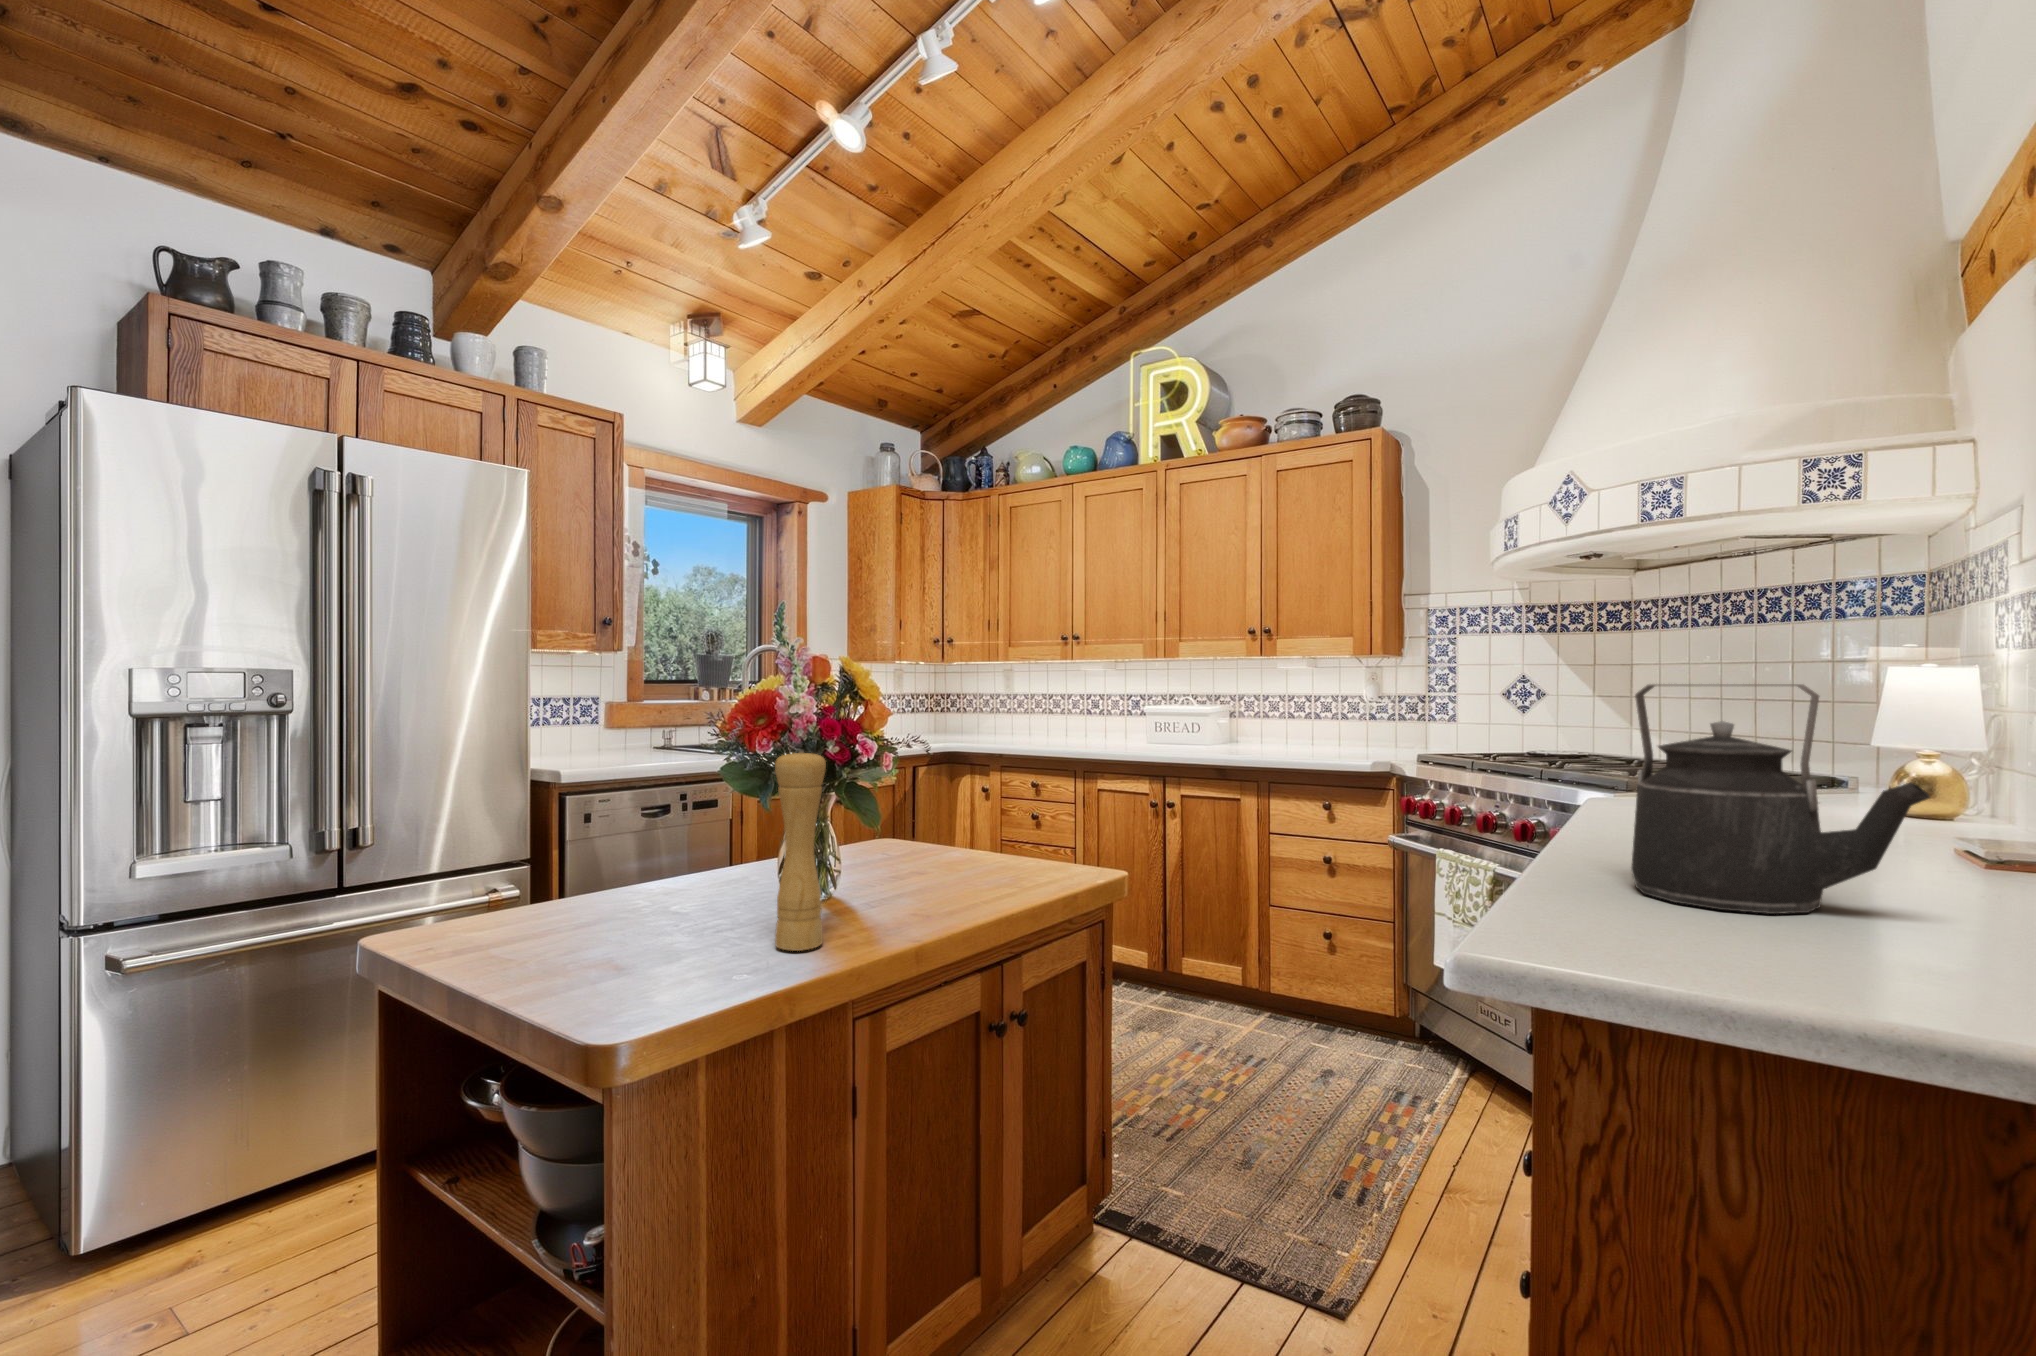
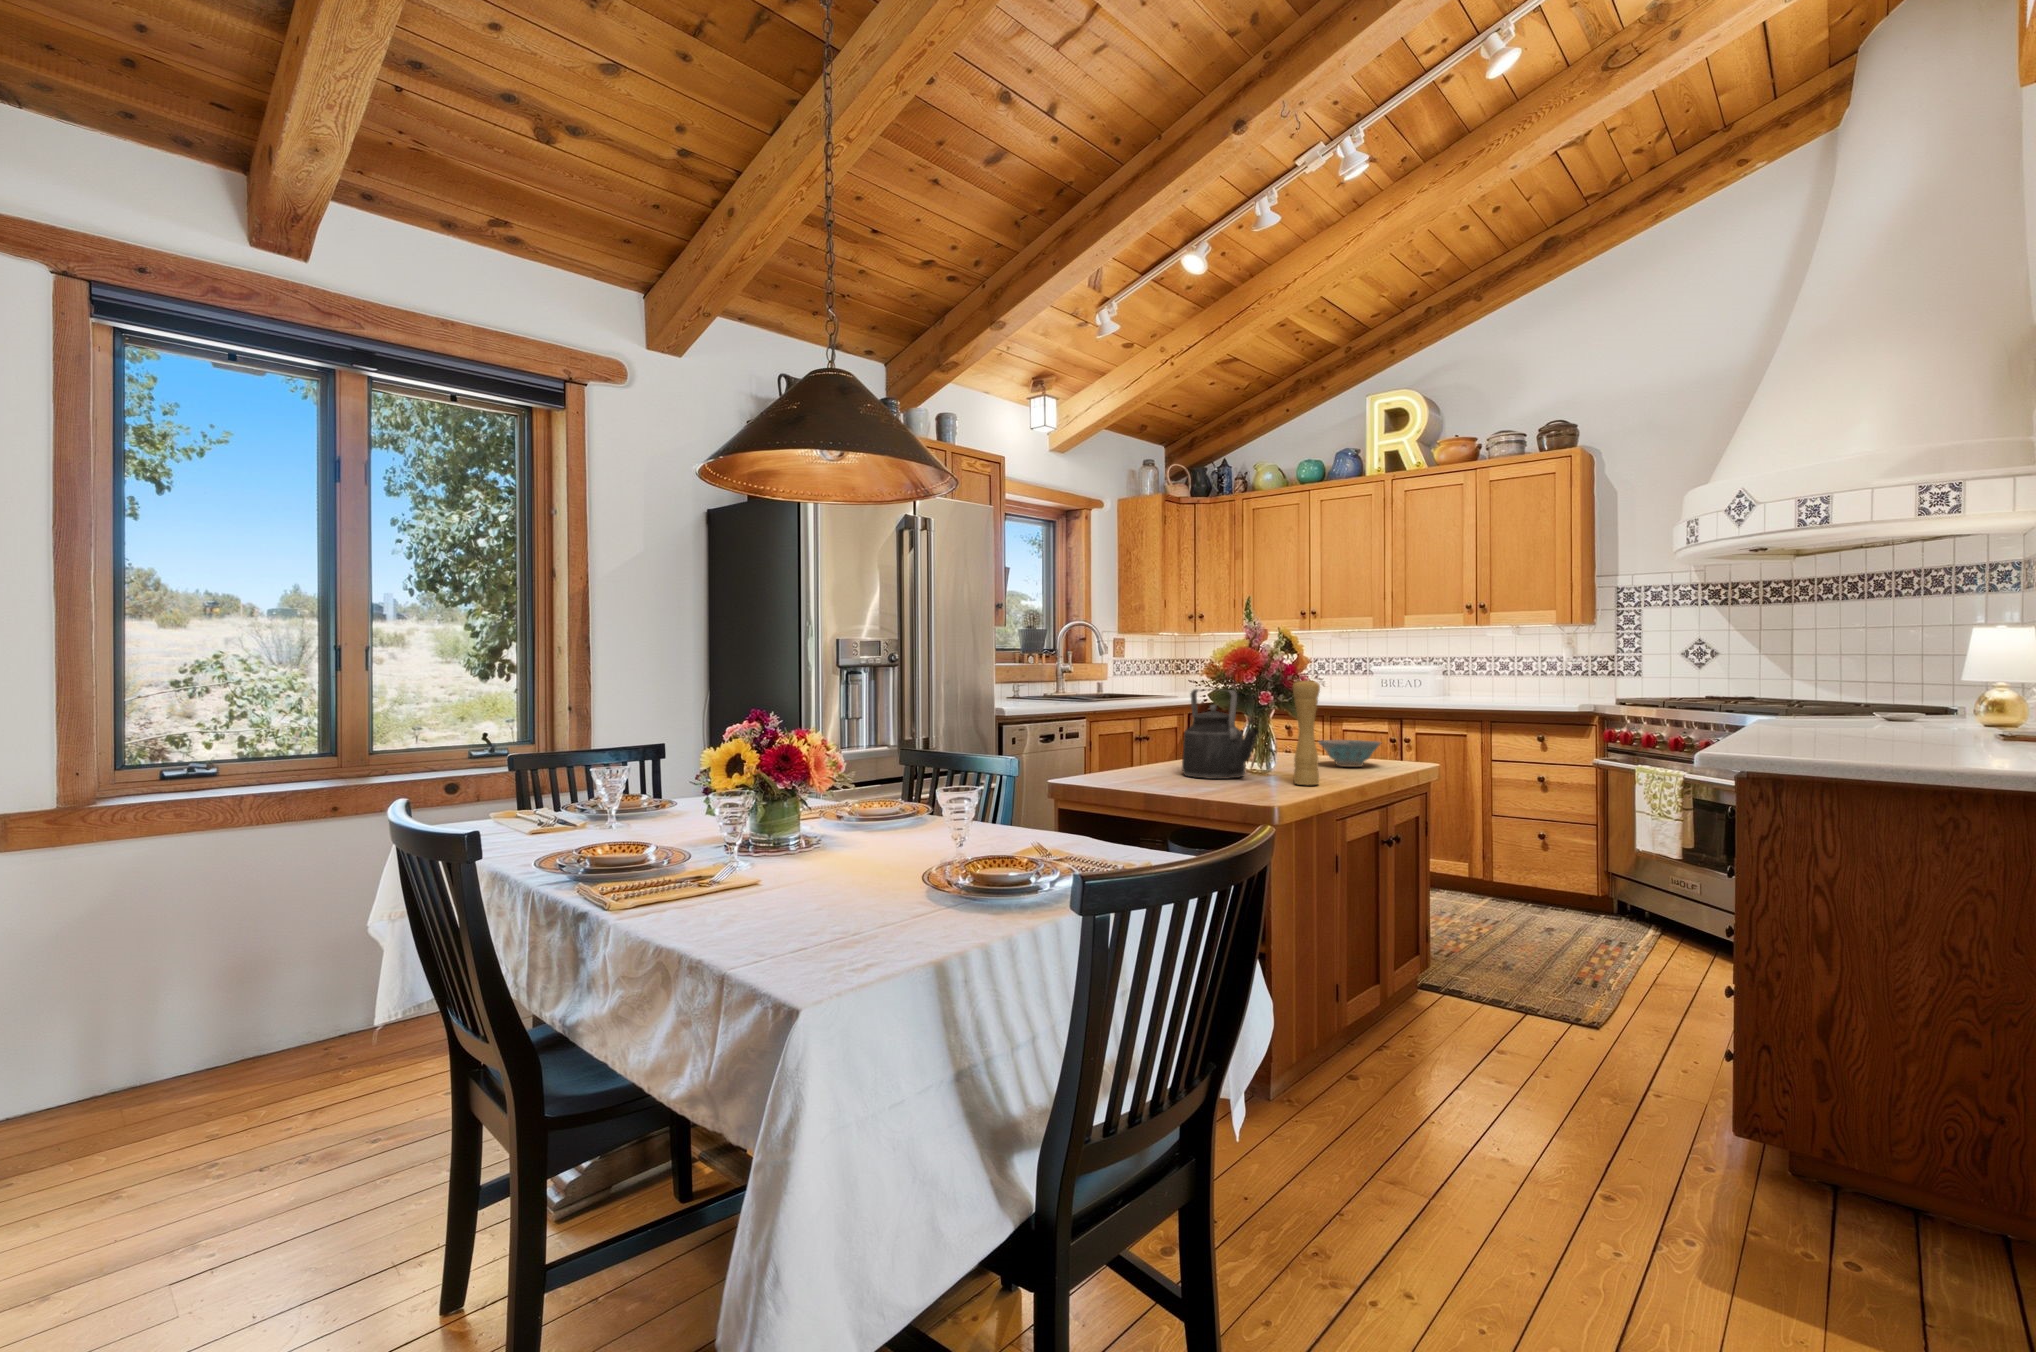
kettle: present [1631,684,1930,914] -> present [1182,689,1259,779]
ceramic bowl: none [904,838,1006,890] -> present [1319,740,1381,767]

